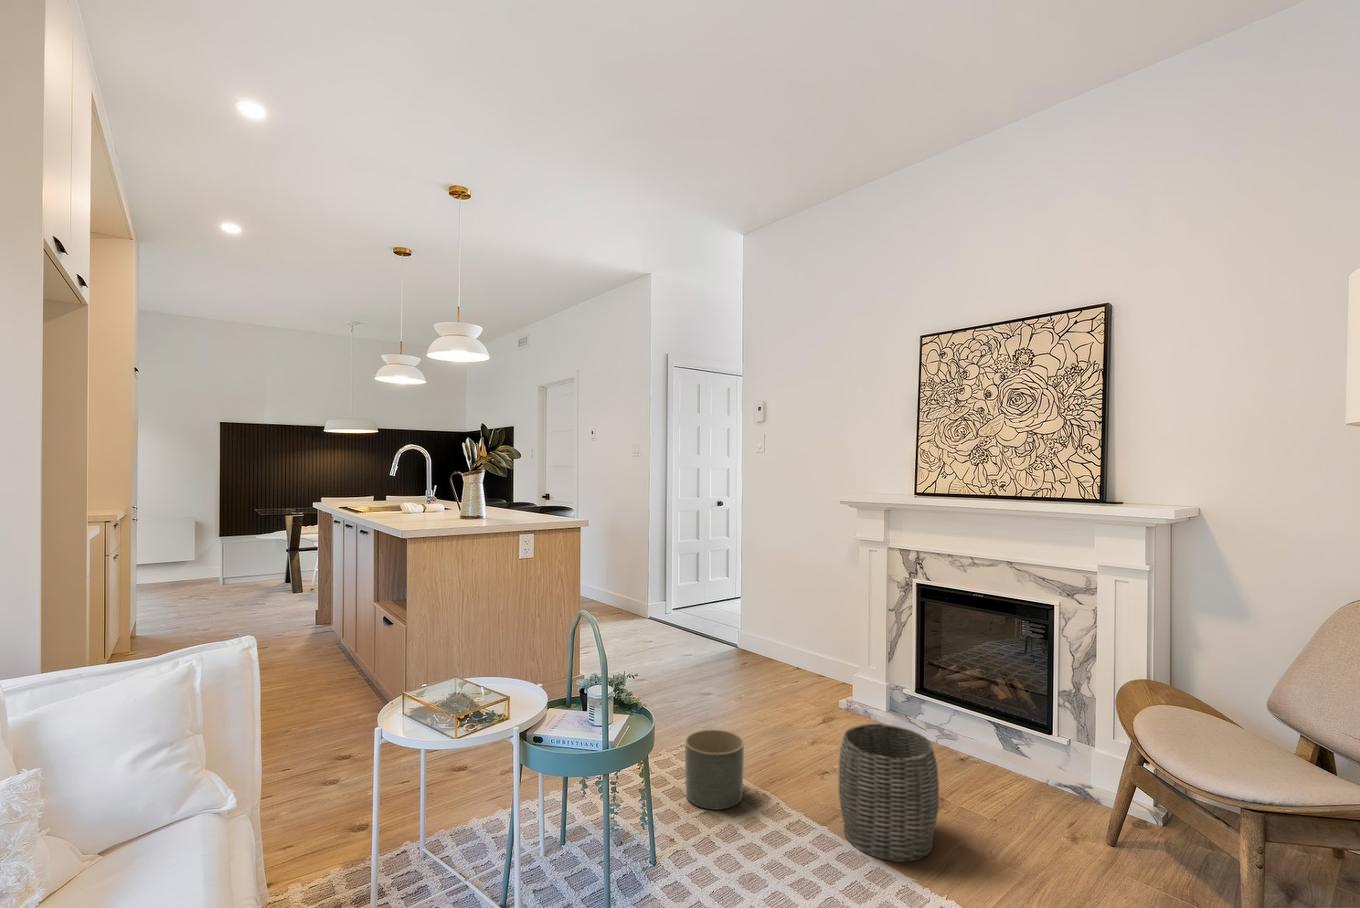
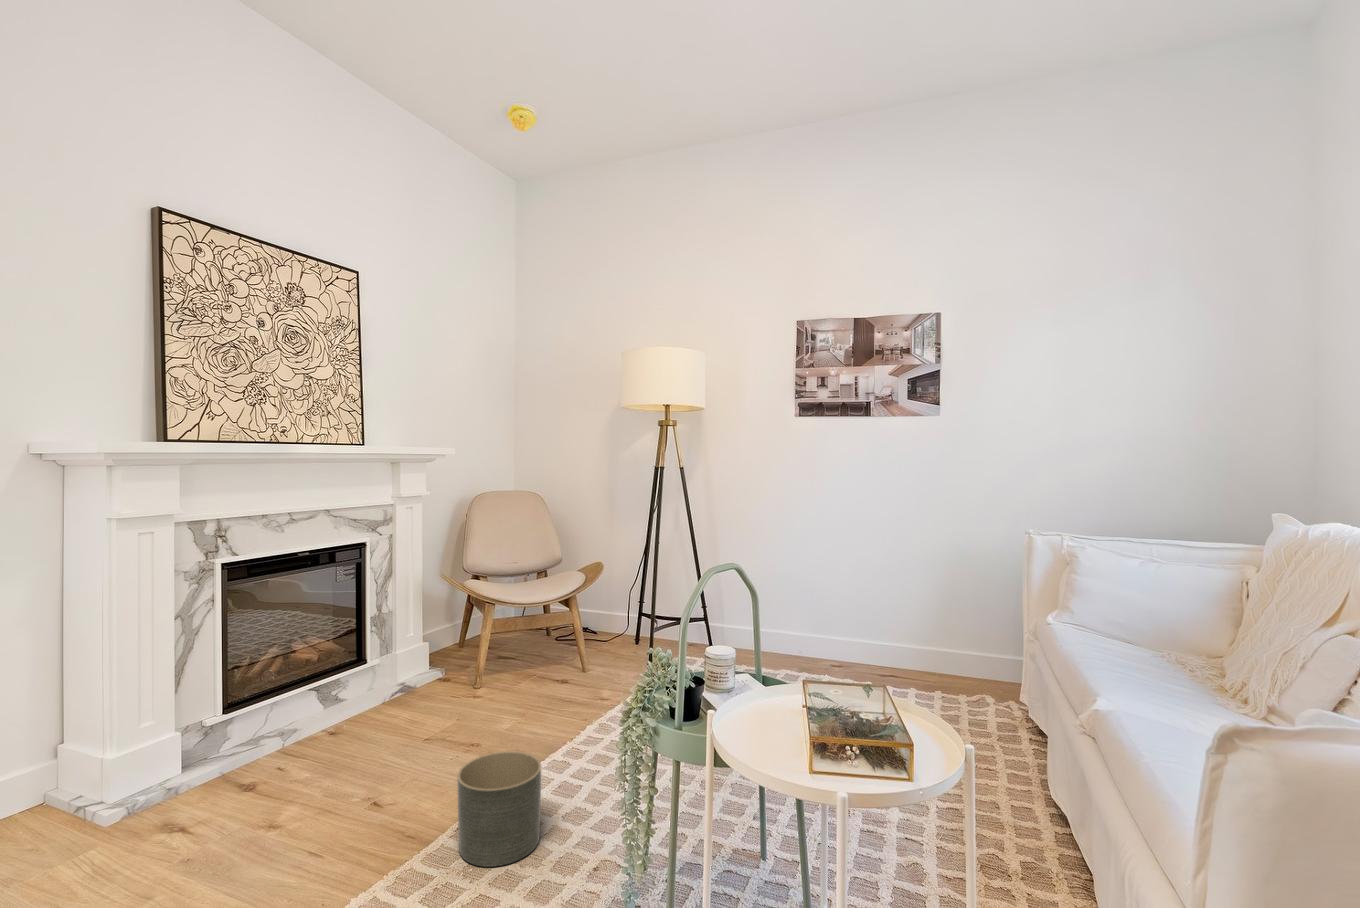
woven basket: present [839,724,939,862] -> none [477,646,567,761]

